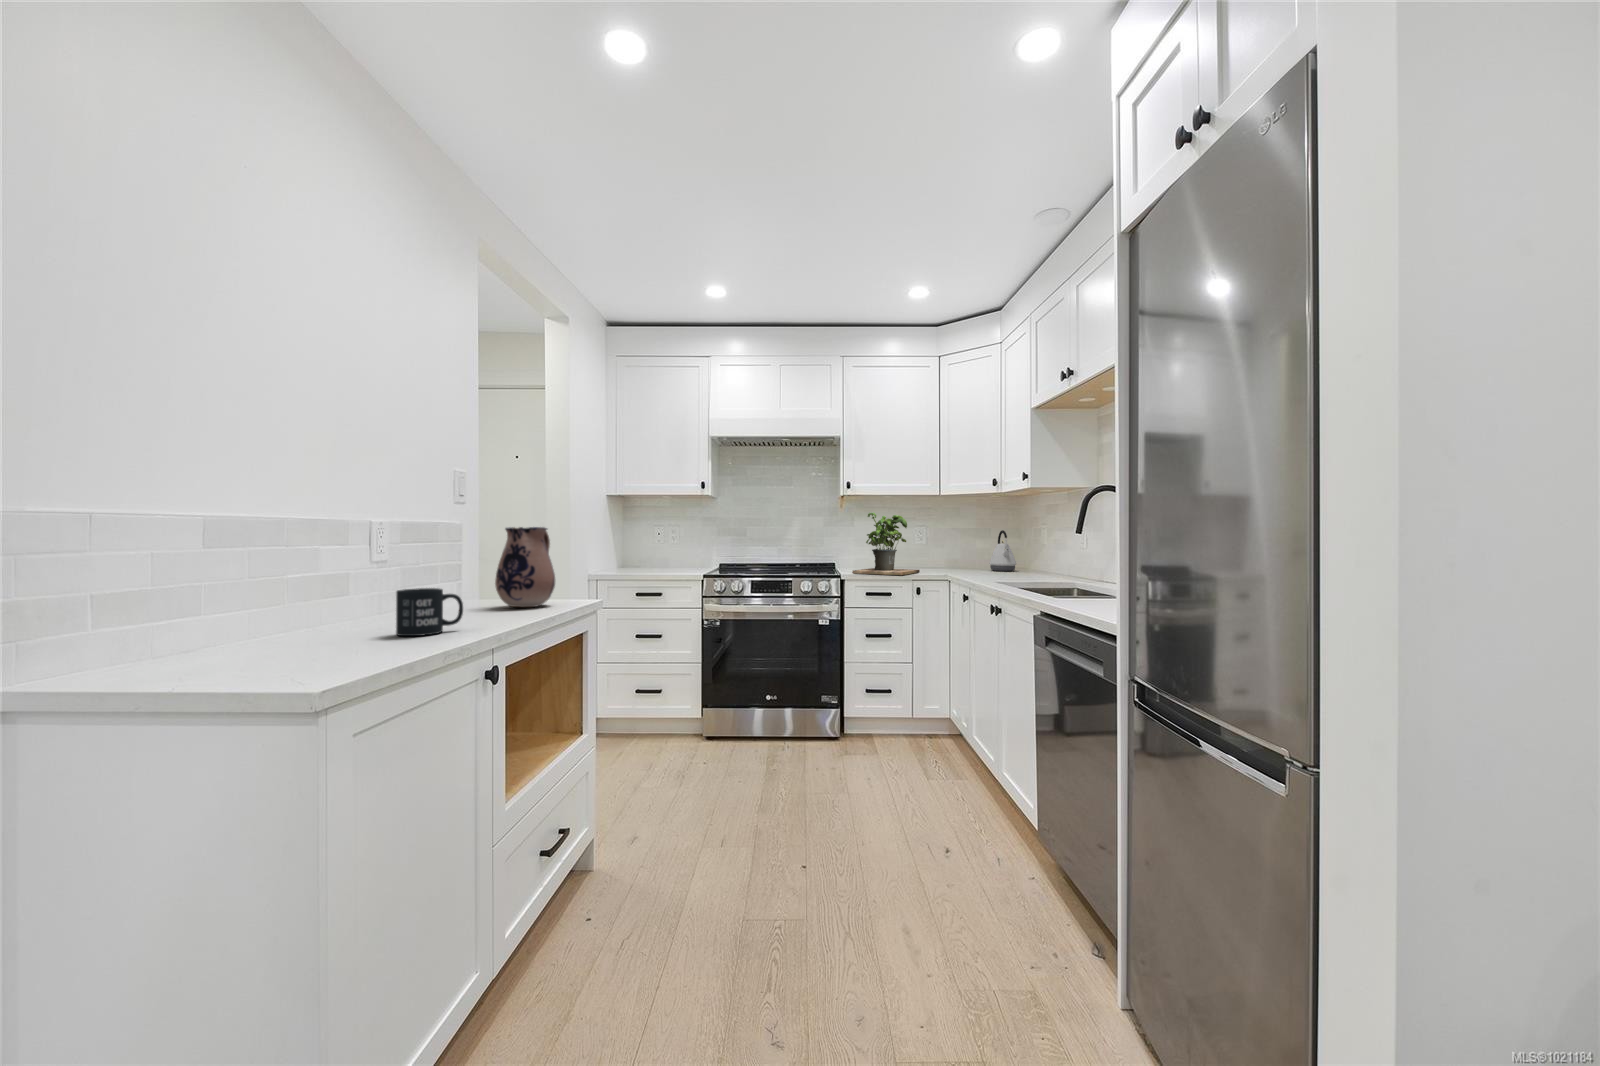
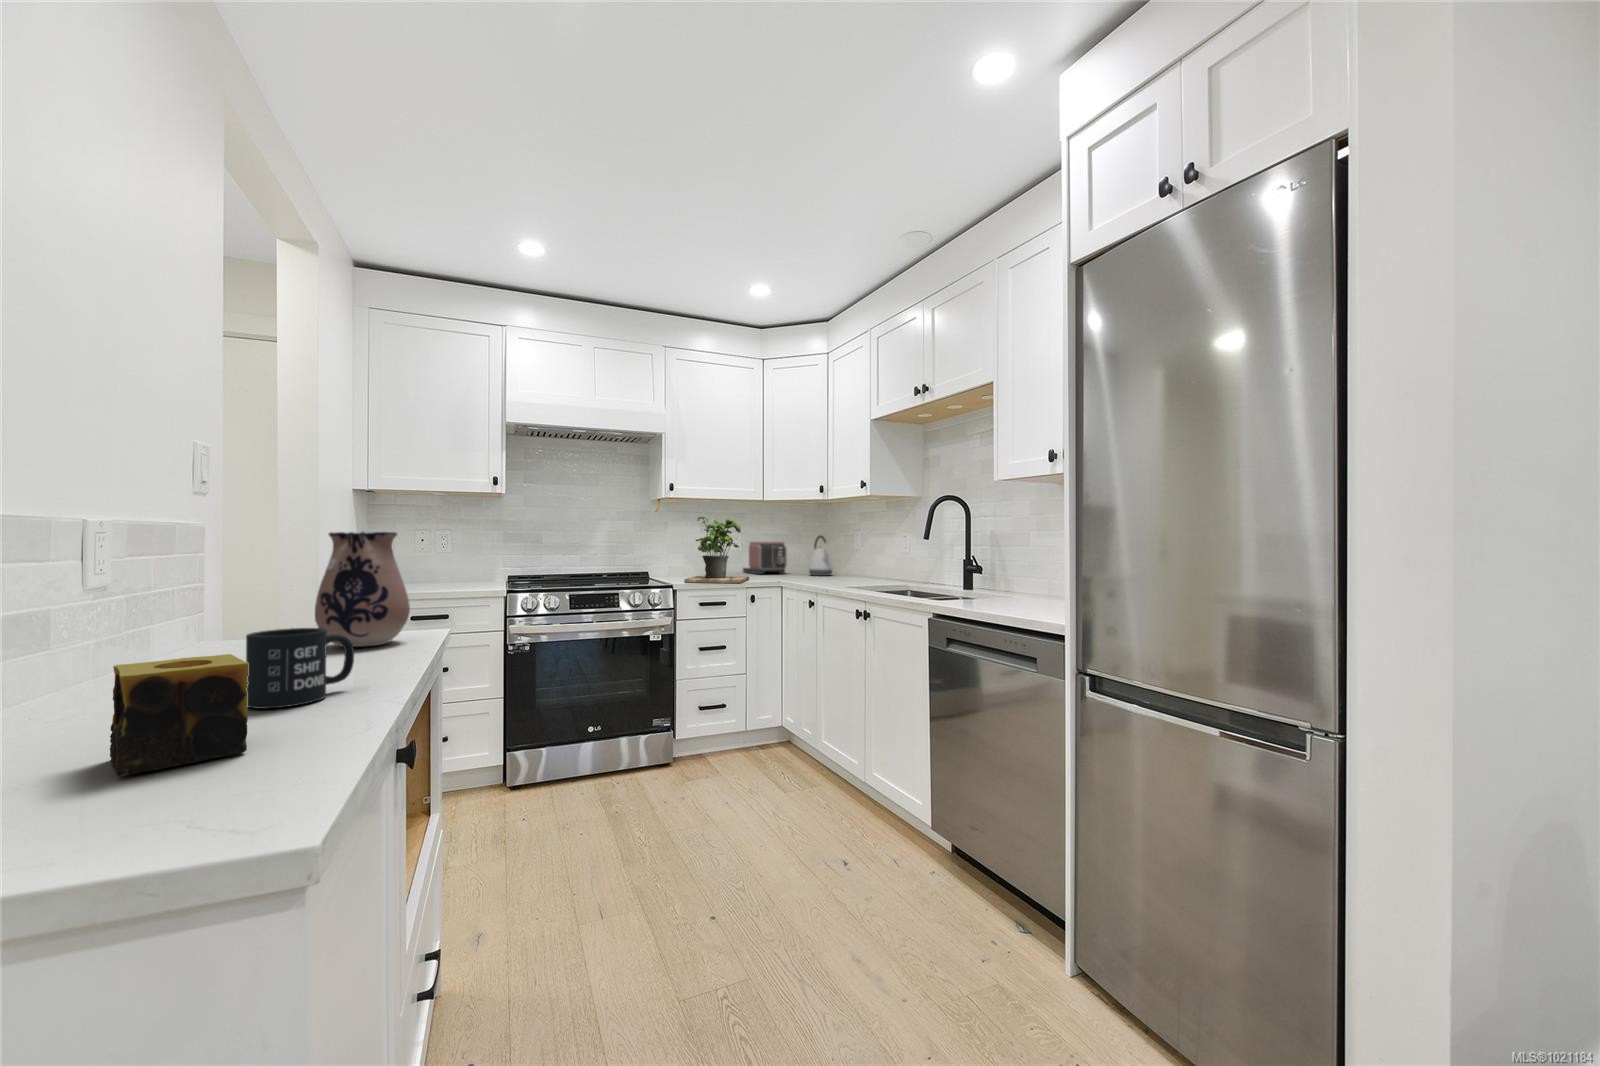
toaster: none [930,537,970,568] -> present [743,542,787,574]
candle: none [284,599,361,659] -> present [110,654,248,776]

